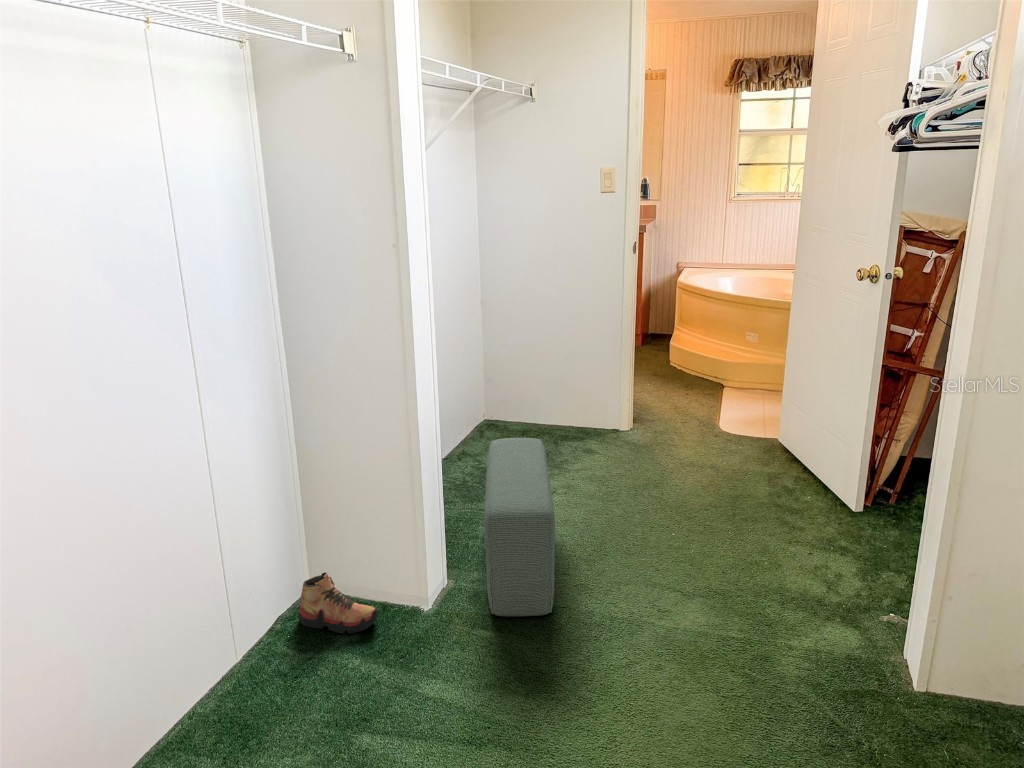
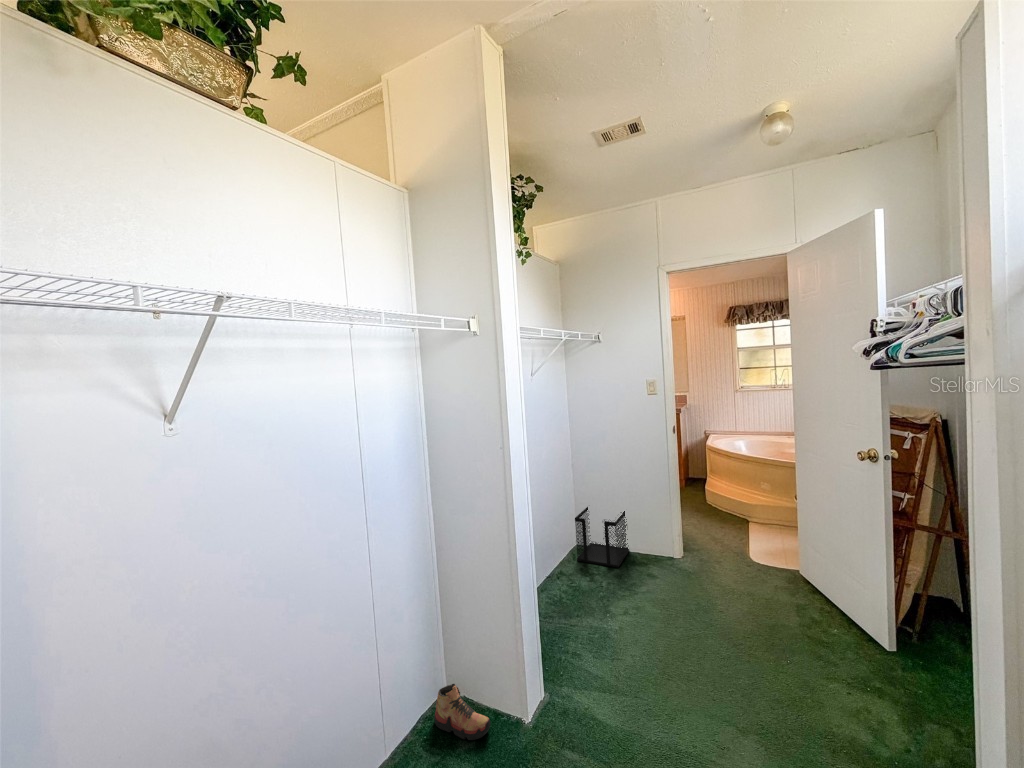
wastebasket: none [482,364,559,446] -> present [575,507,629,568]
pouf: present [484,438,555,616] -> none [570,572,628,739]

